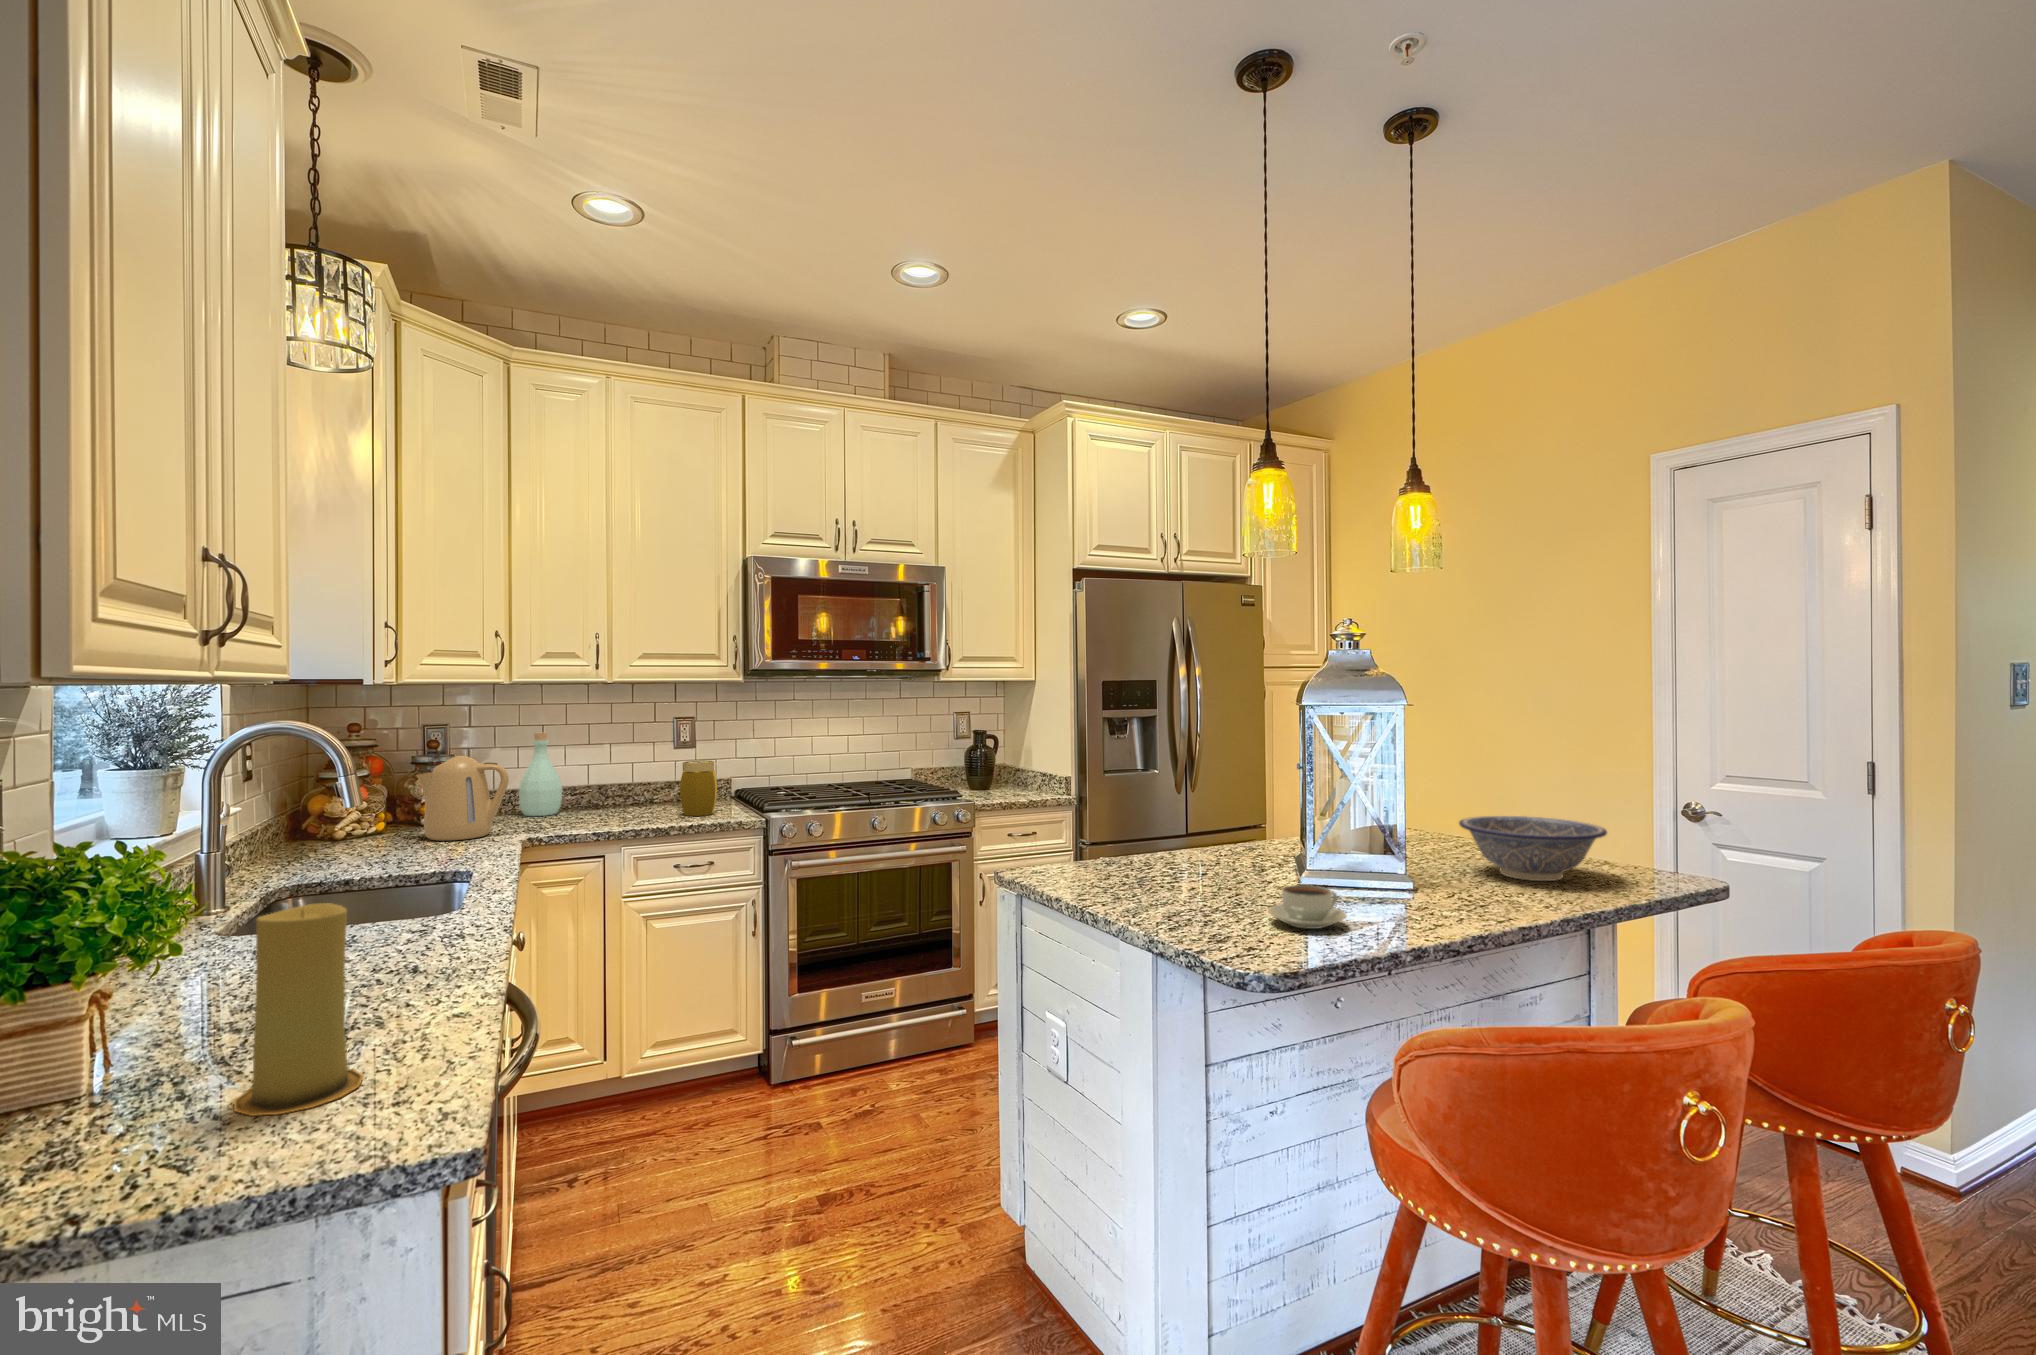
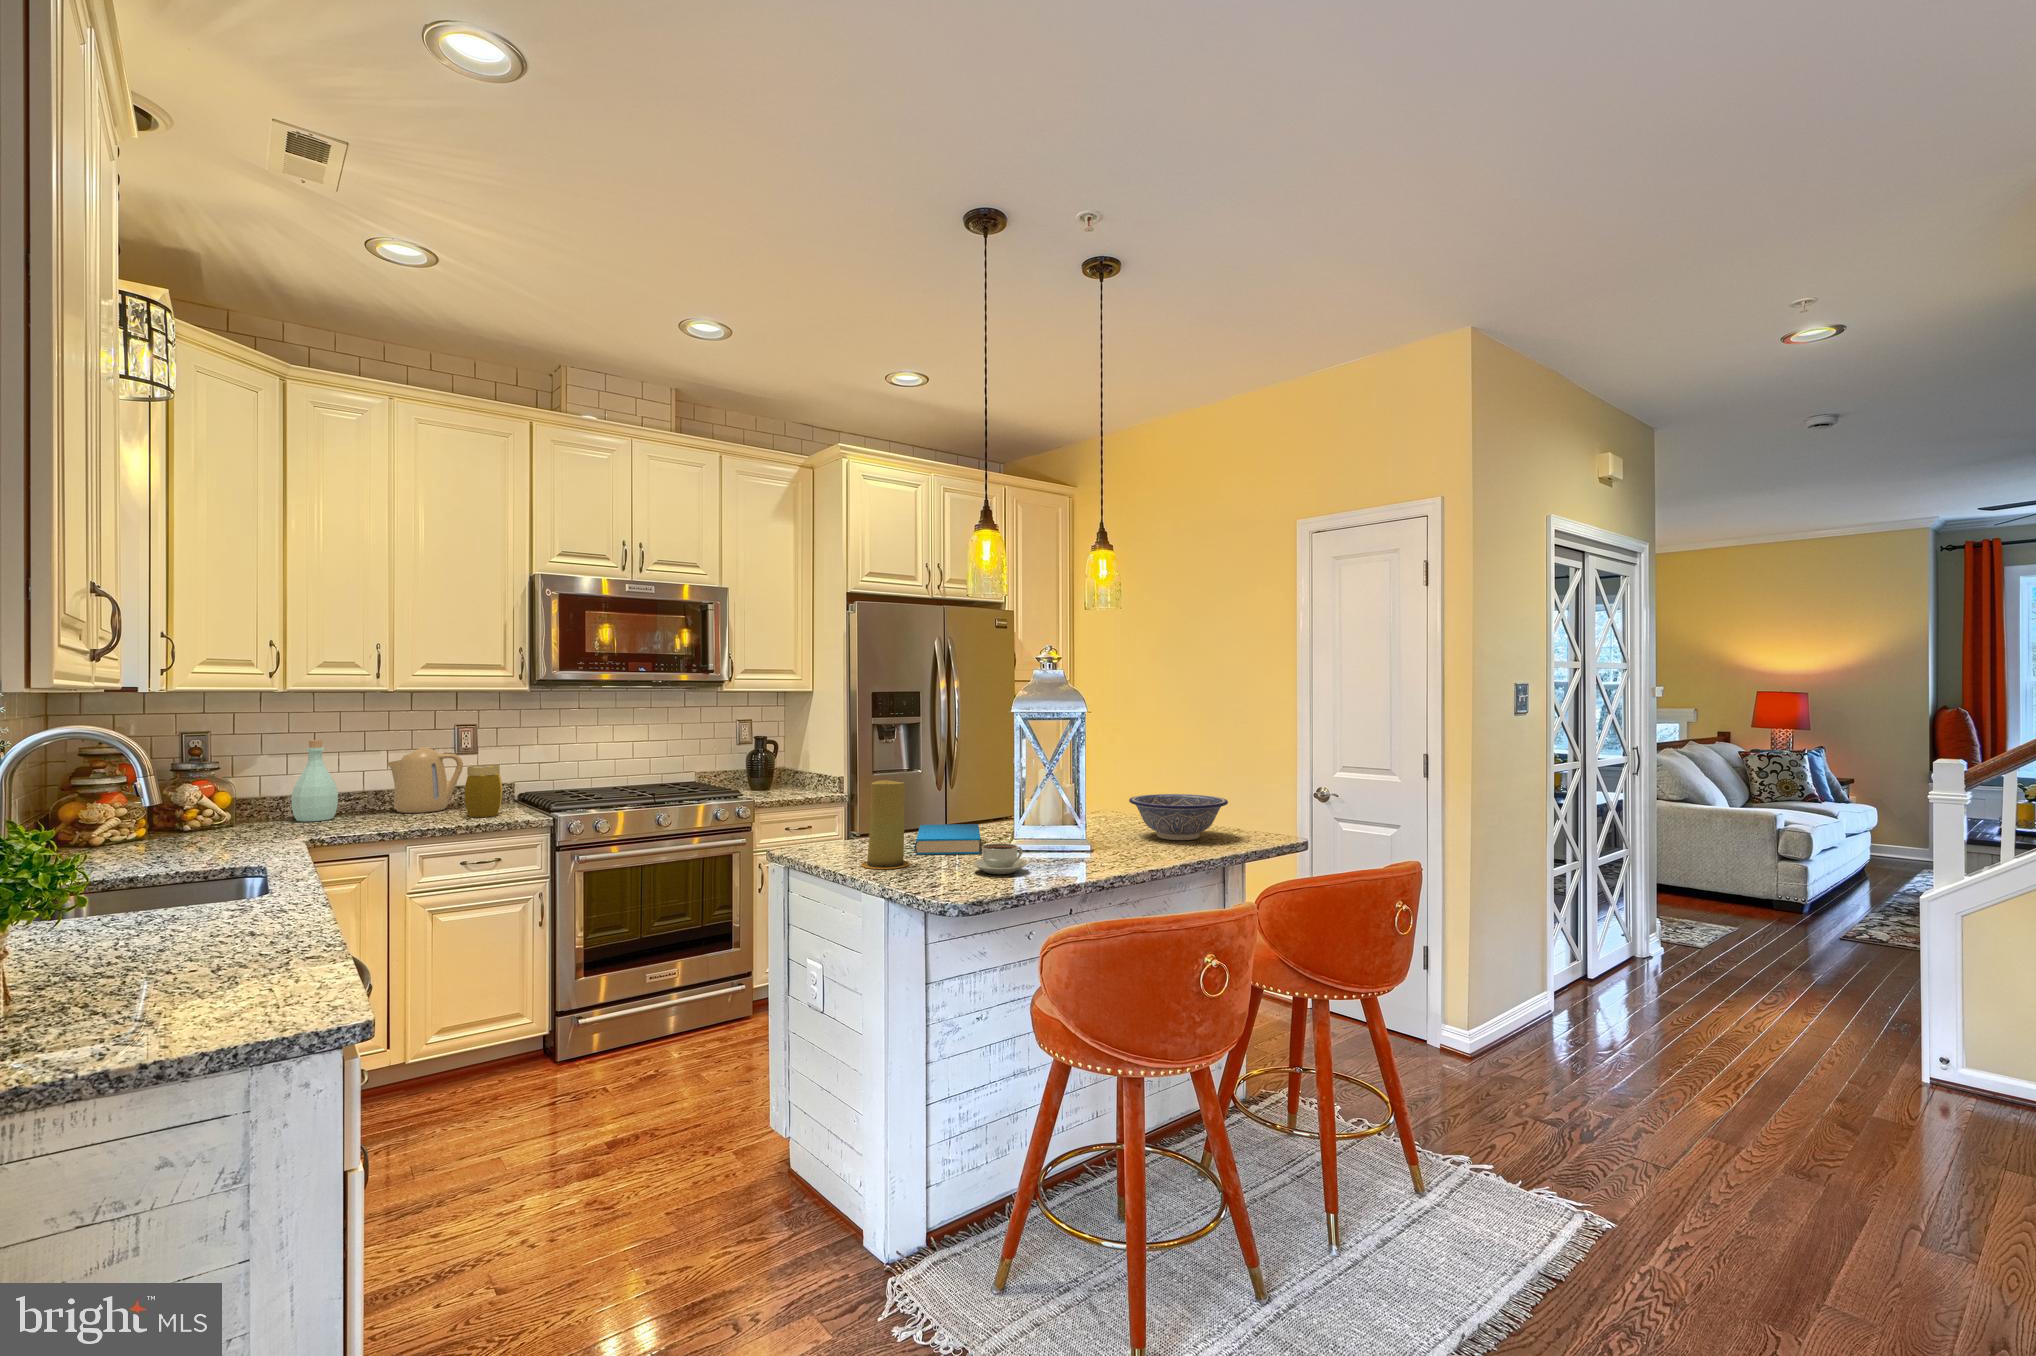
kettle: present [416,756,509,841] -> present [387,747,463,813]
book: none [1180,848,1268,892] -> present [915,824,981,854]
candle: present [234,903,363,1116] -> present [861,780,909,869]

